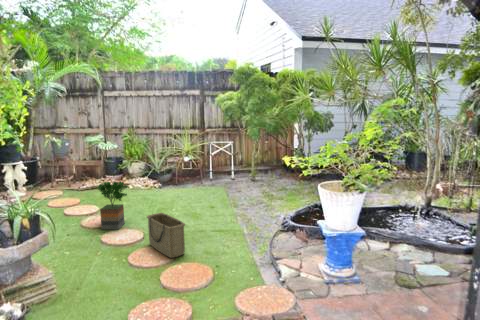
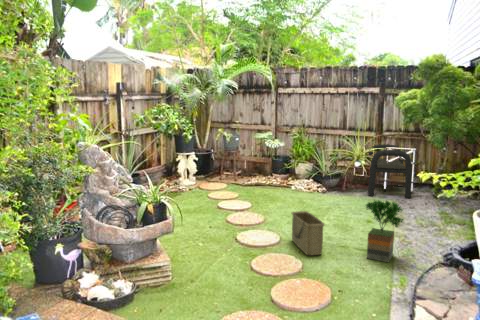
bench: none [194,140,235,186] -> present [367,144,412,198]
potted tree: present [98,181,128,229] -> present [366,200,404,262]

